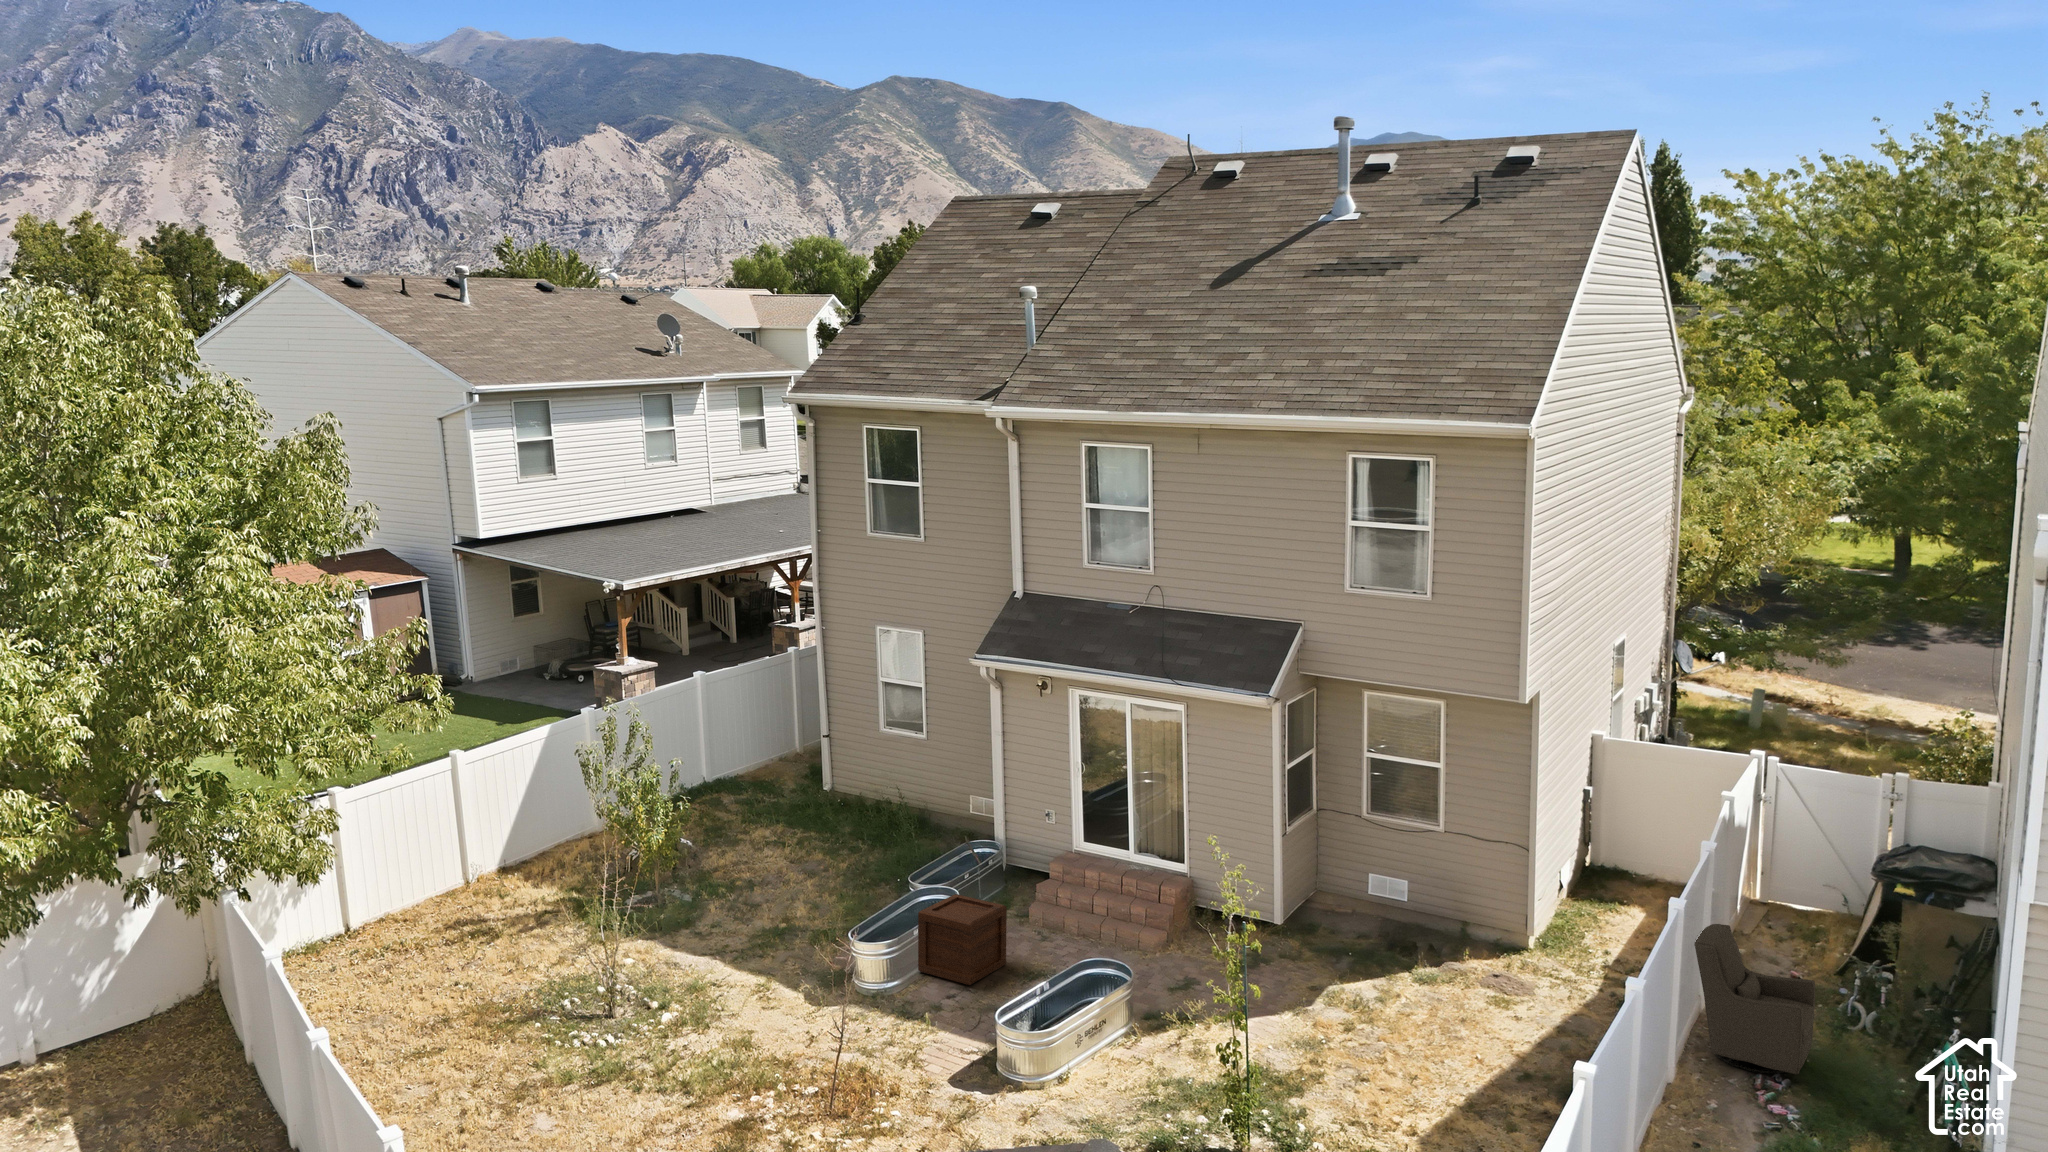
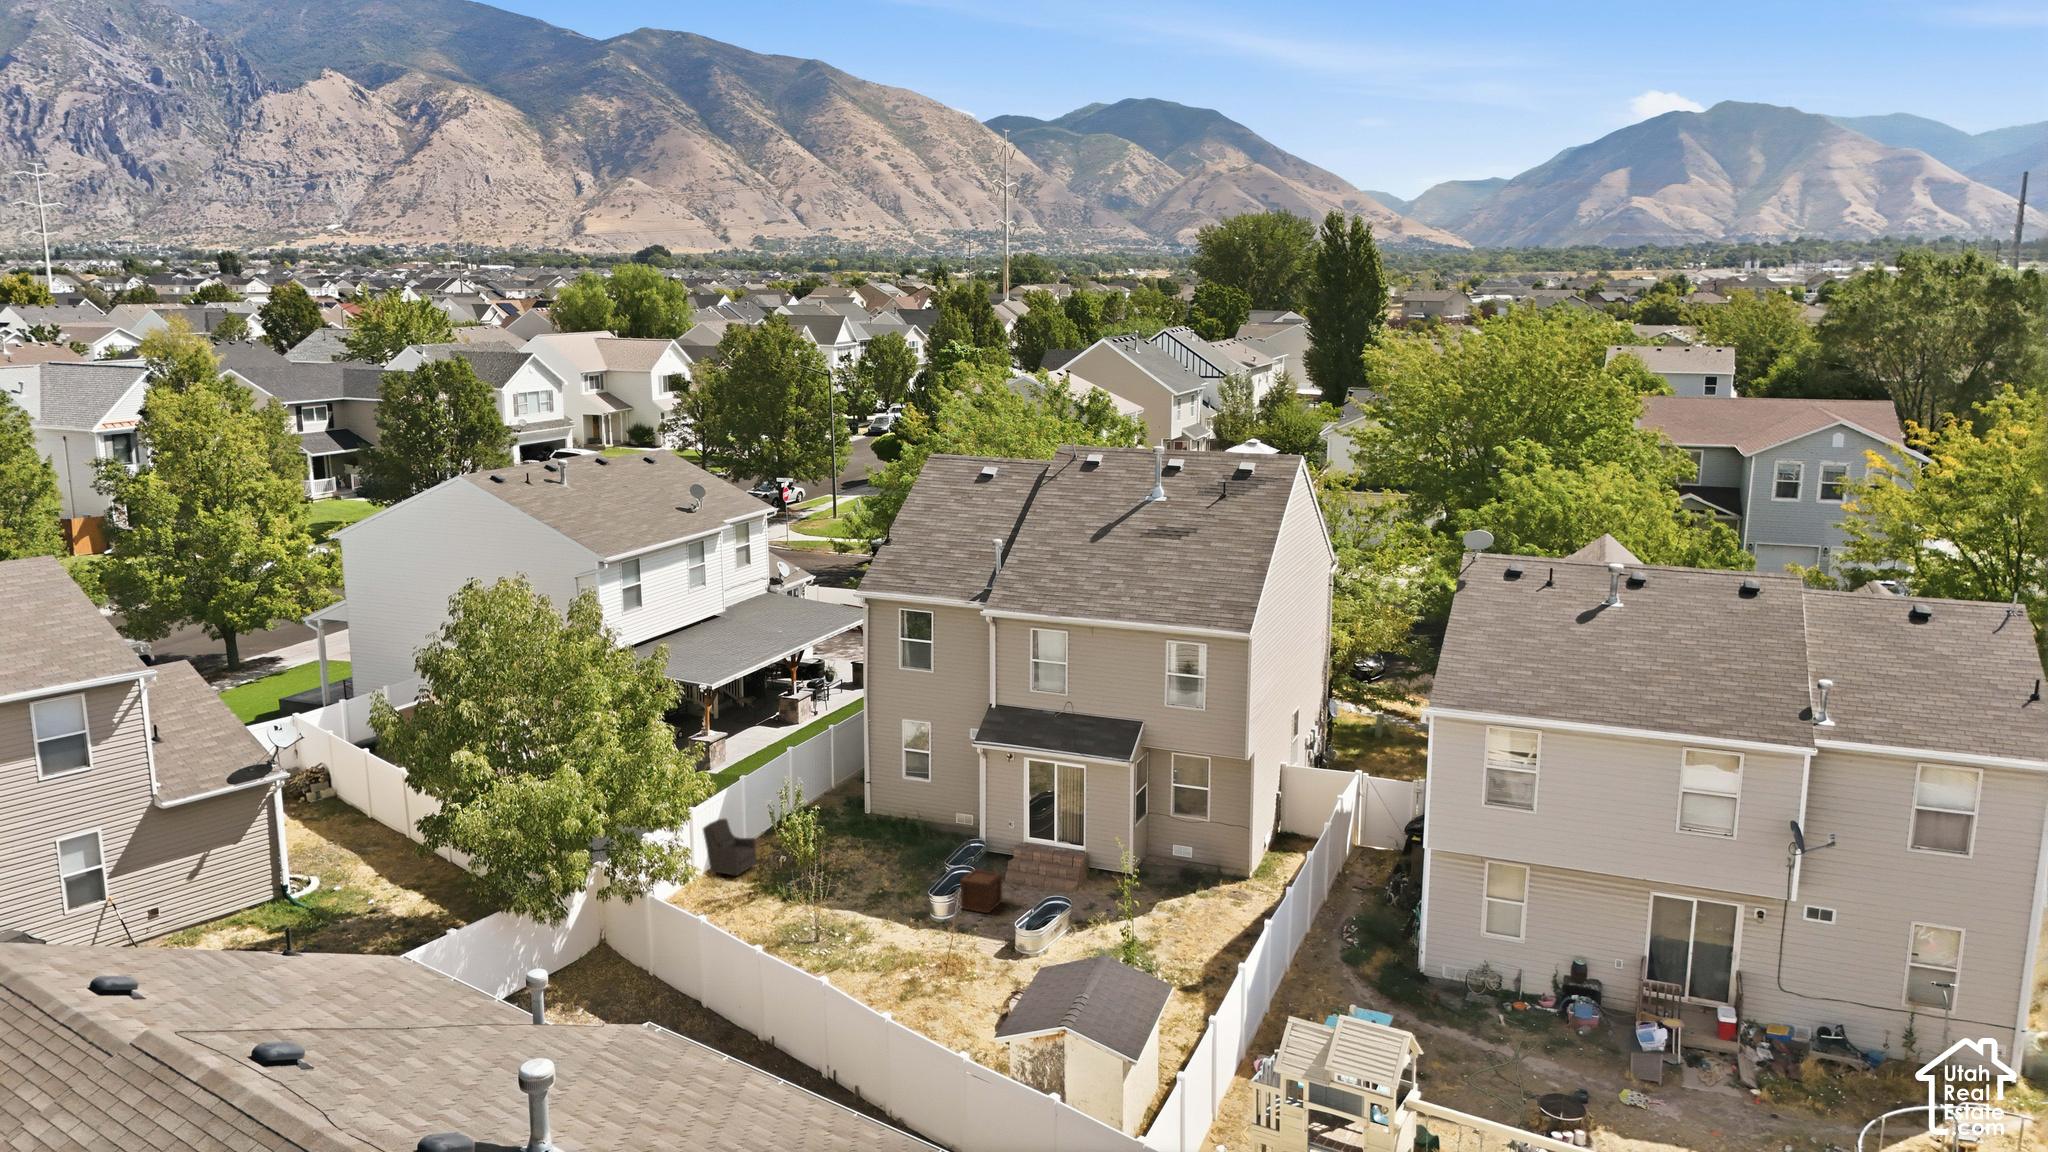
chair: present [1694,924,1815,1075] -> present [703,819,757,877]

